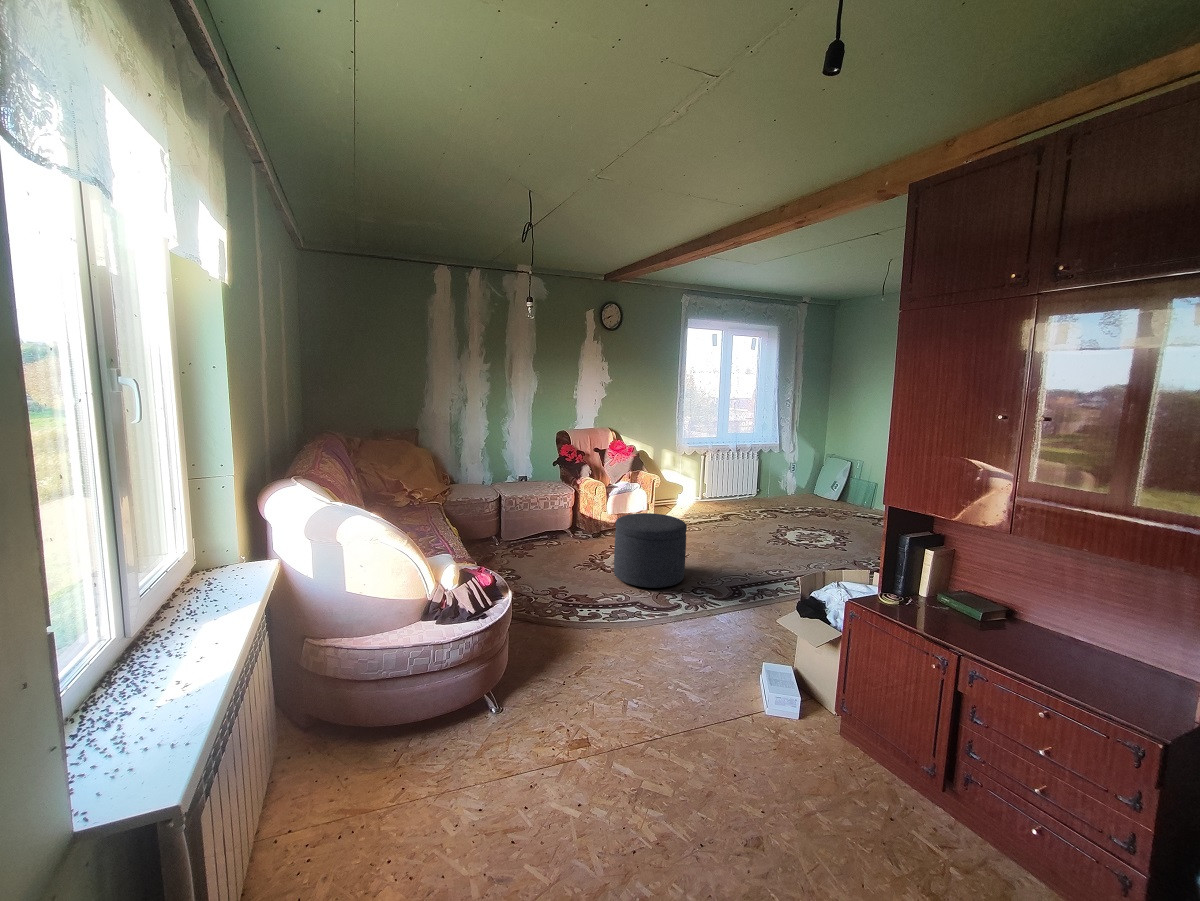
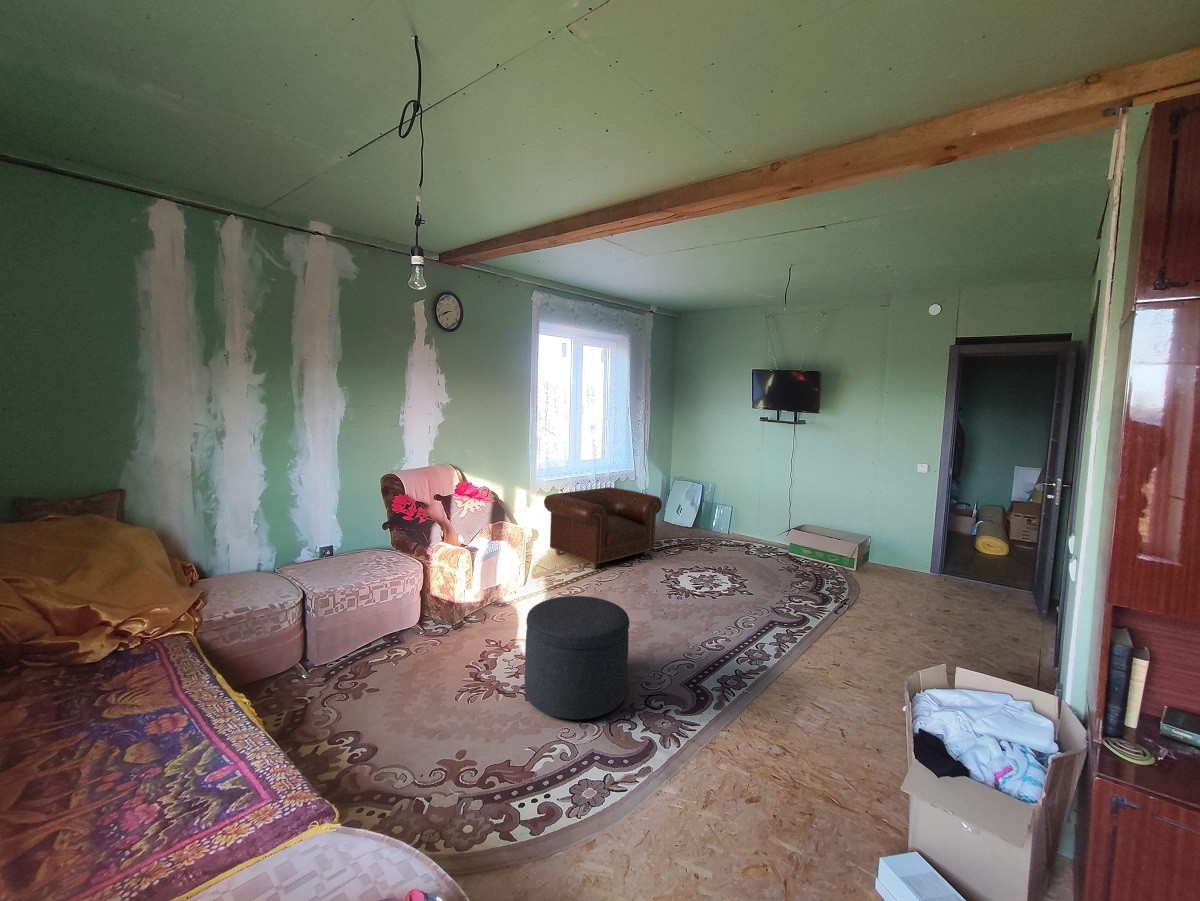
armchair: none [684,457,790,519] -> present [544,487,662,569]

